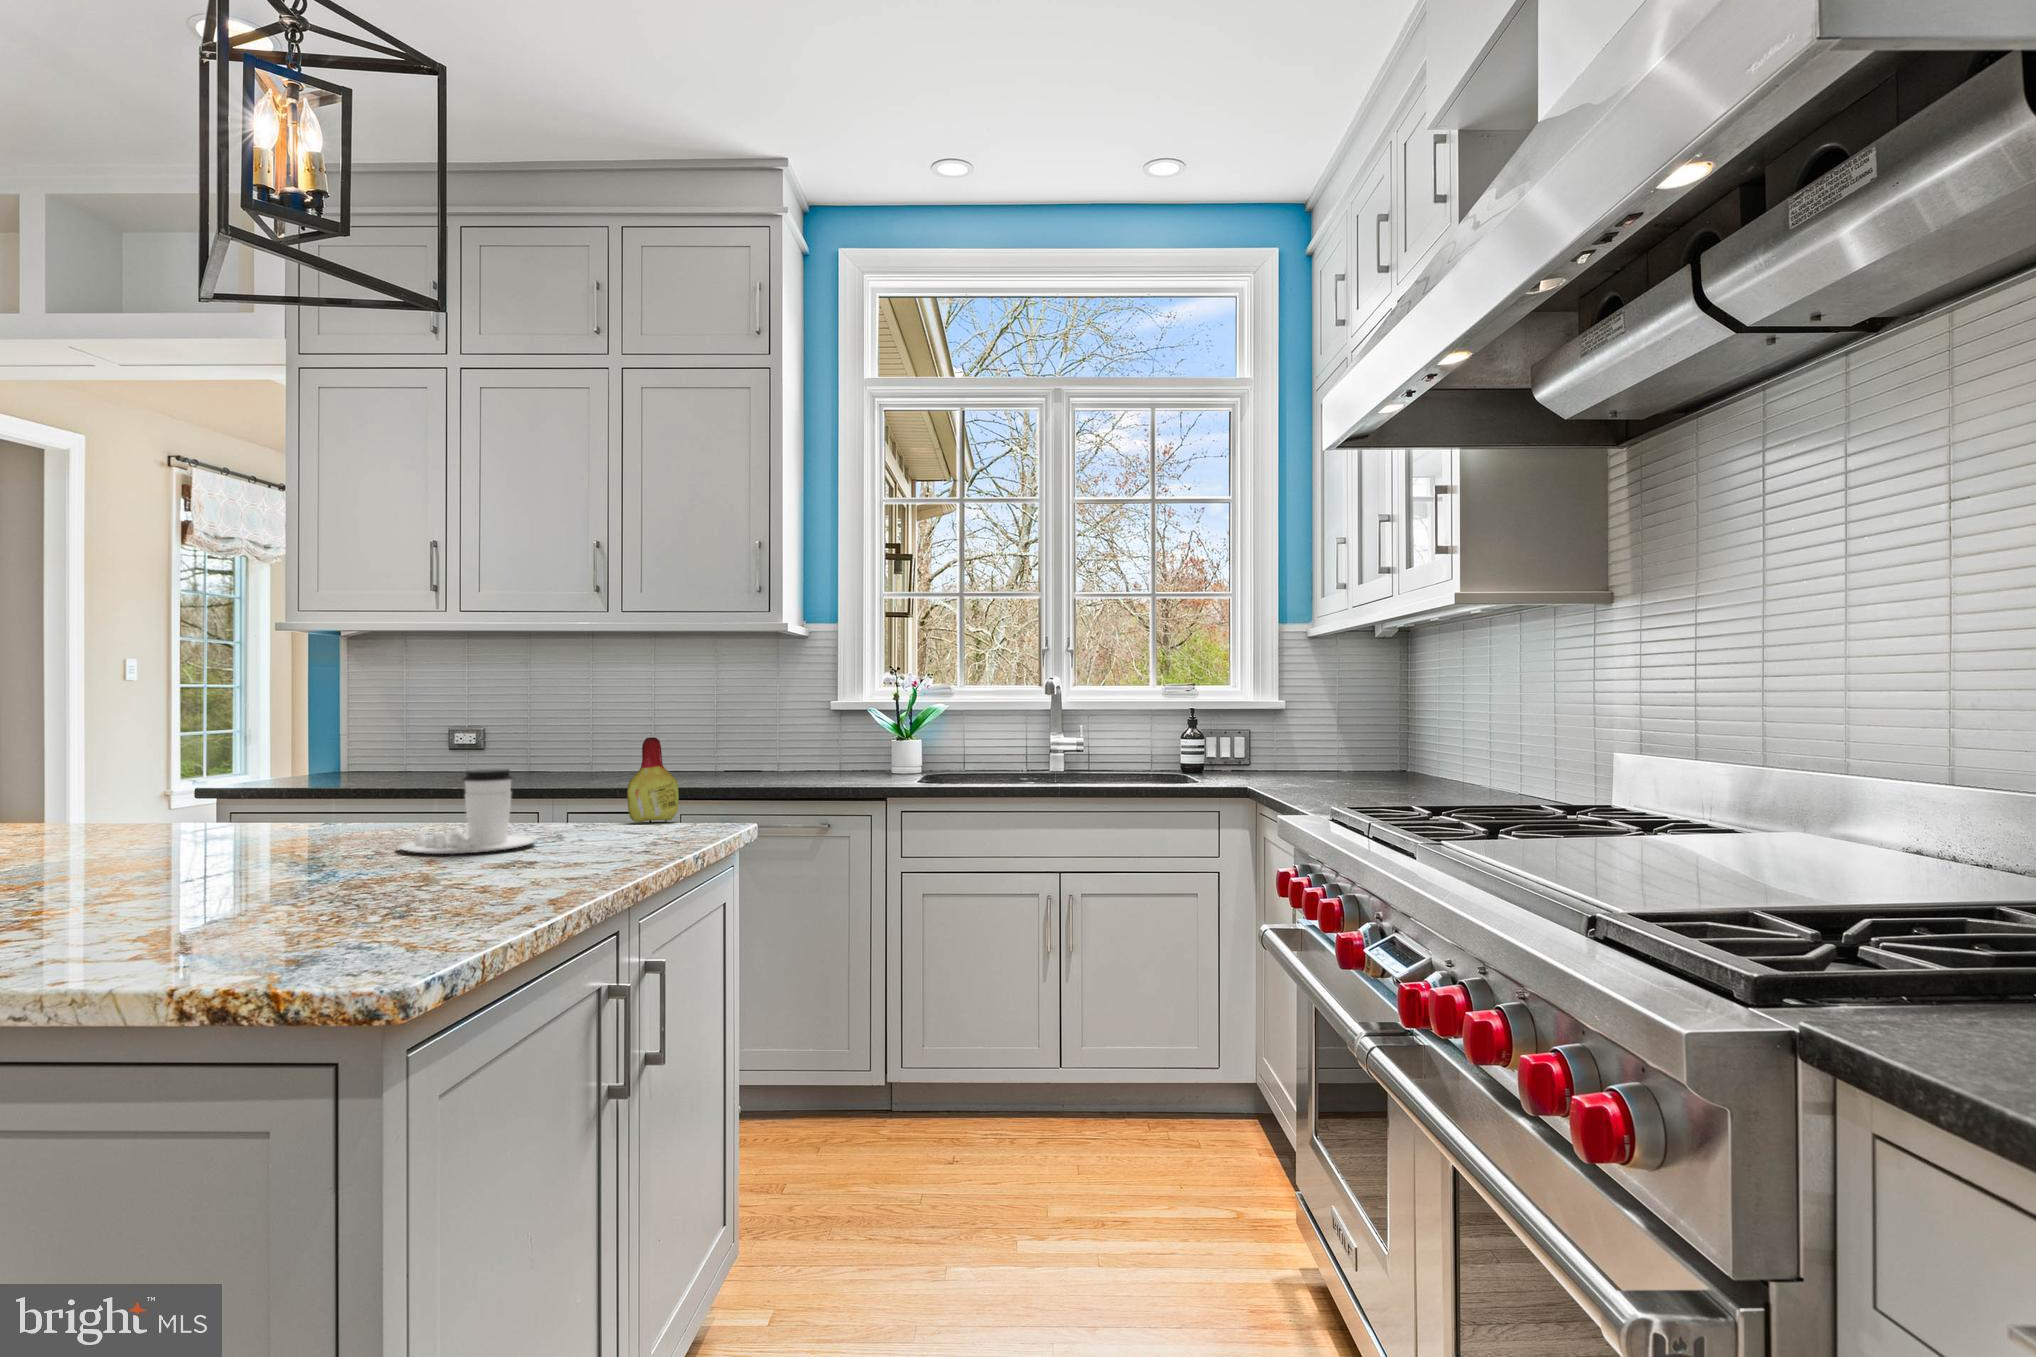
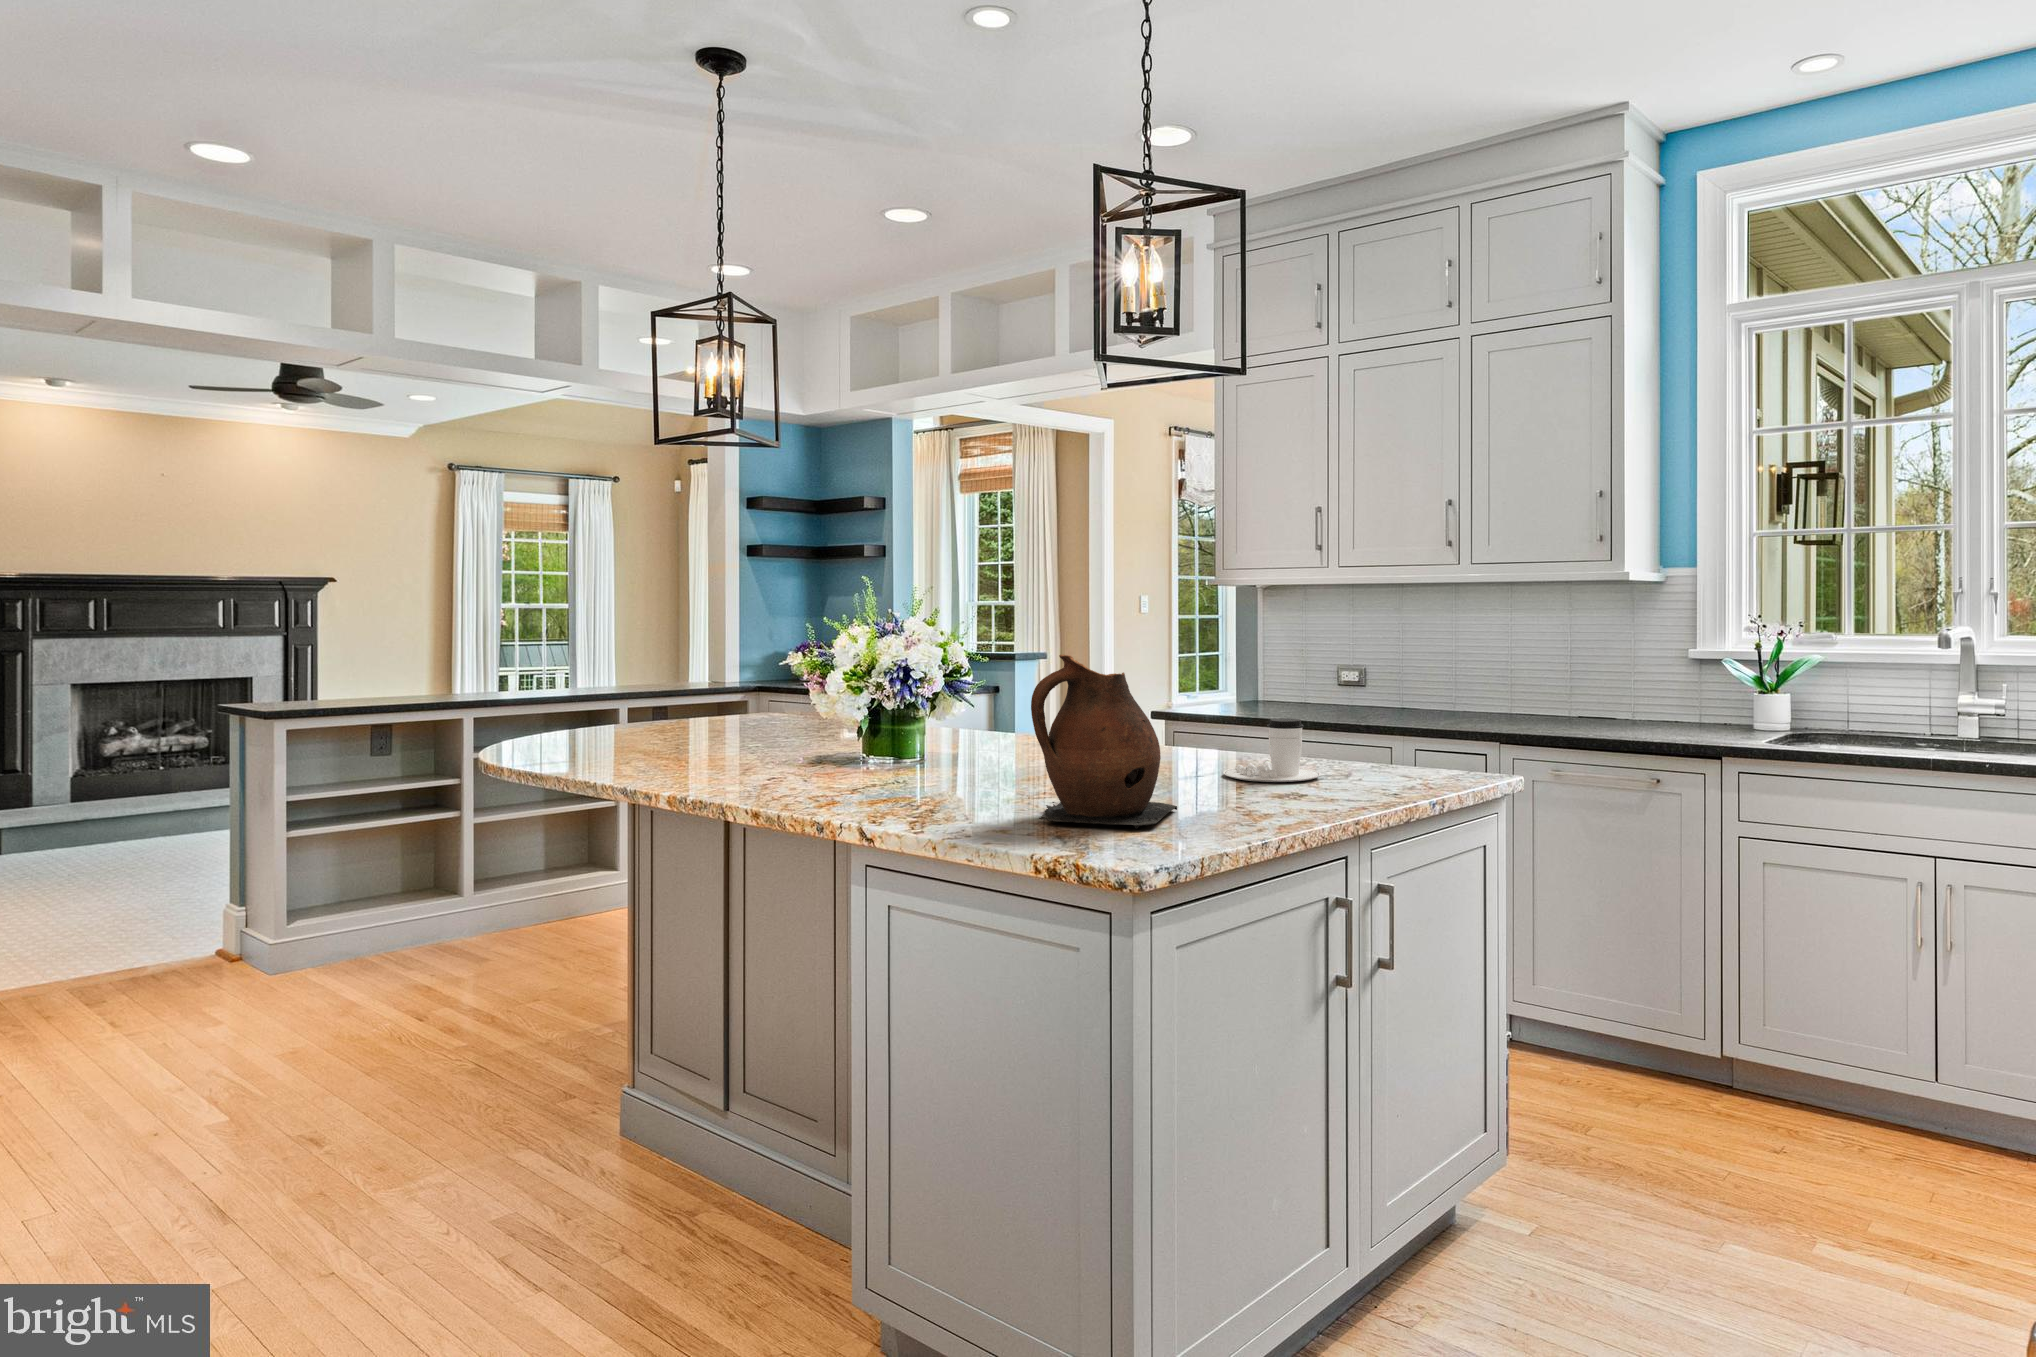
ceramic pitcher: none [121,658,376,935] -> present [1031,655,1177,829]
bottle: present [627,737,679,822] -> none [1445,687,1492,761]

